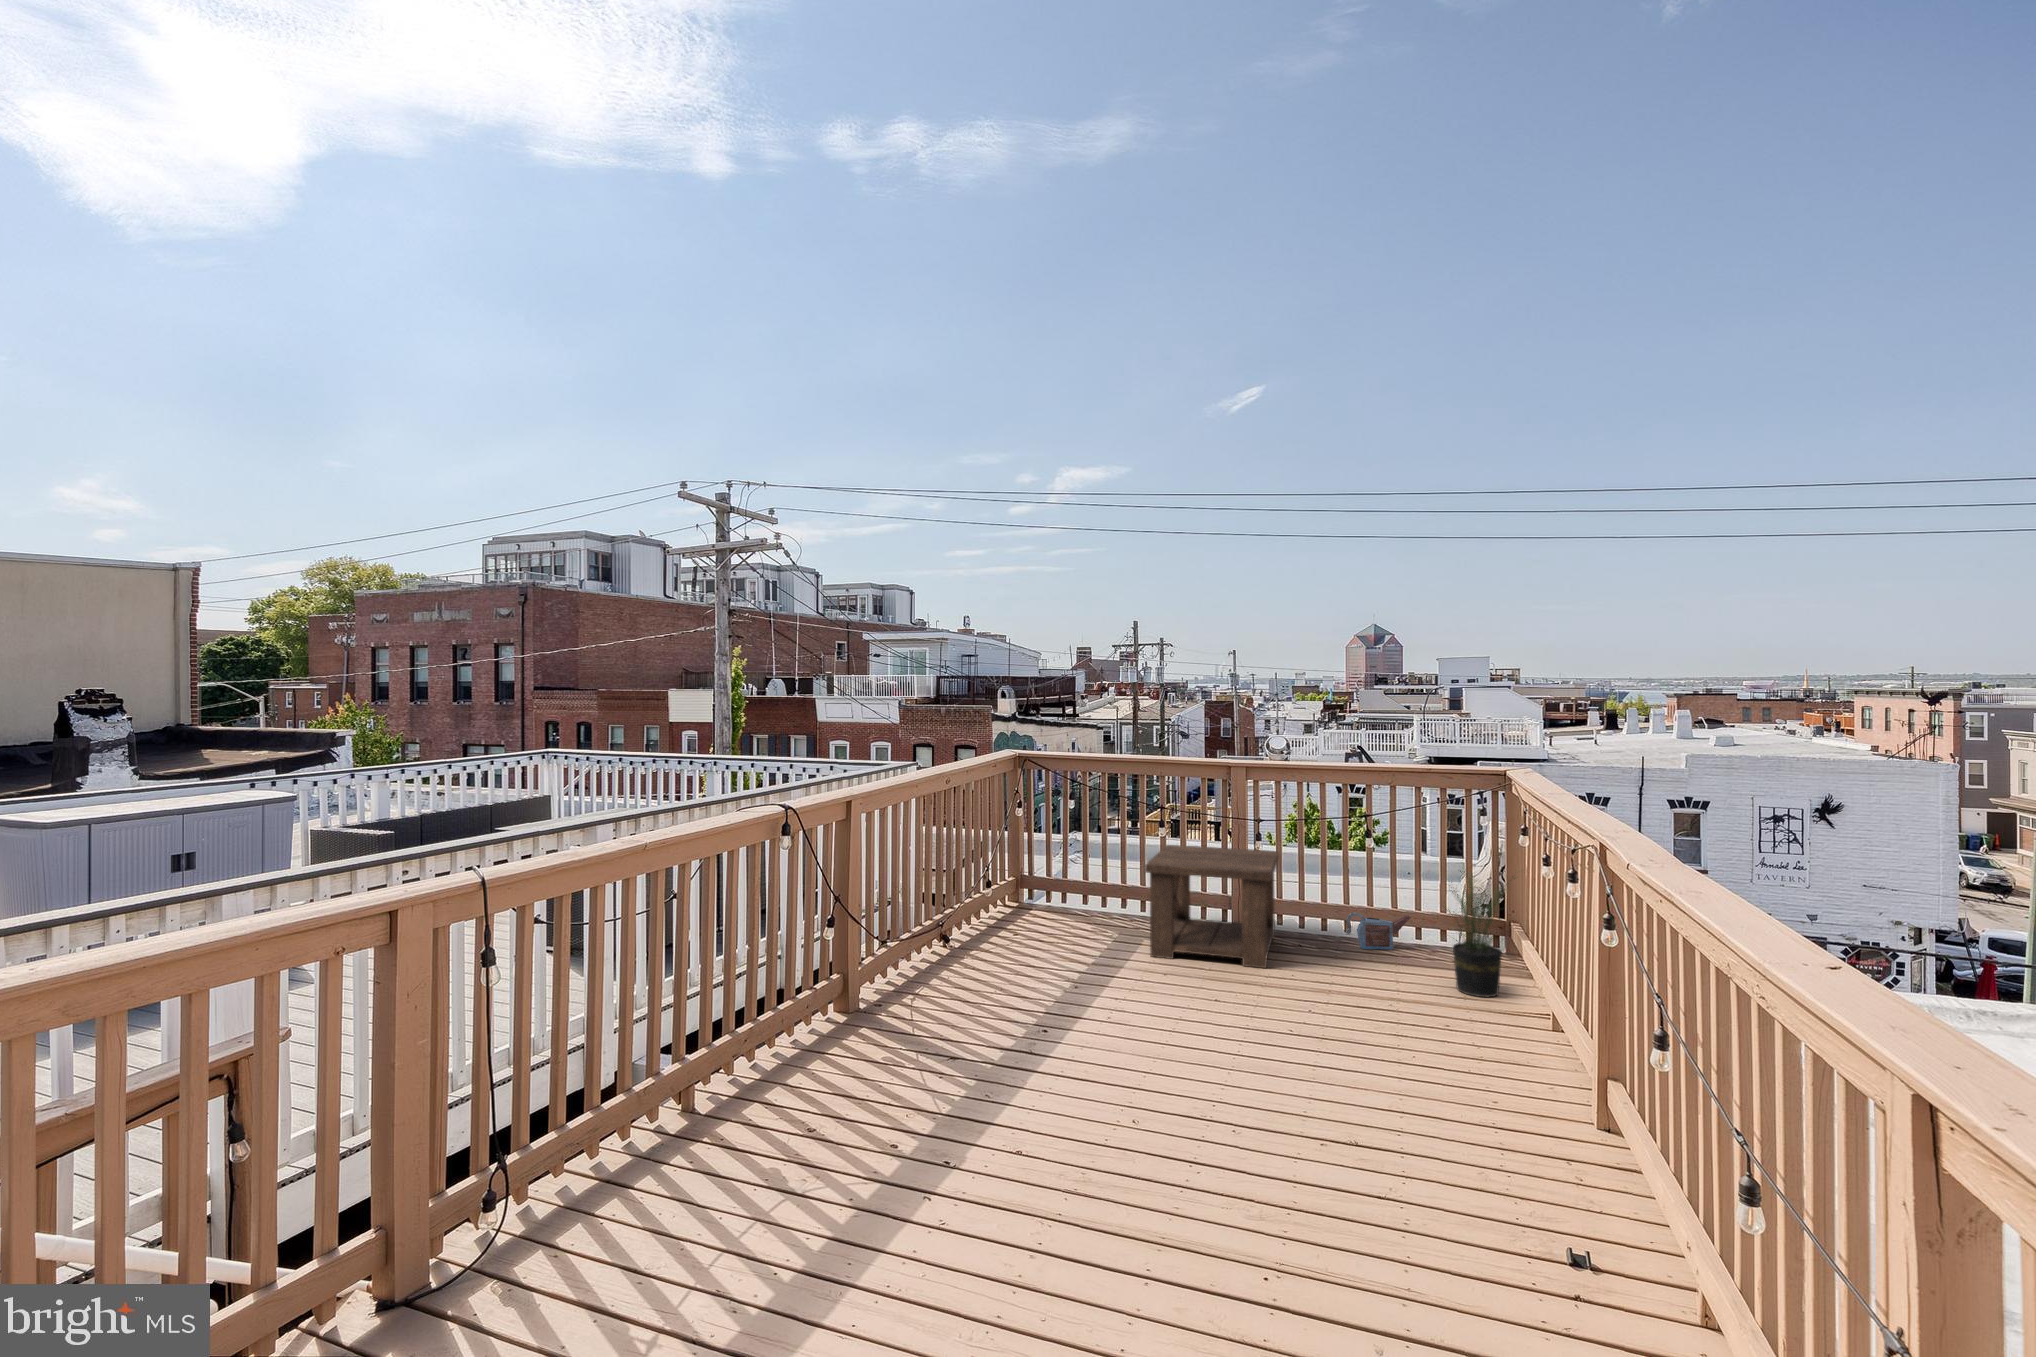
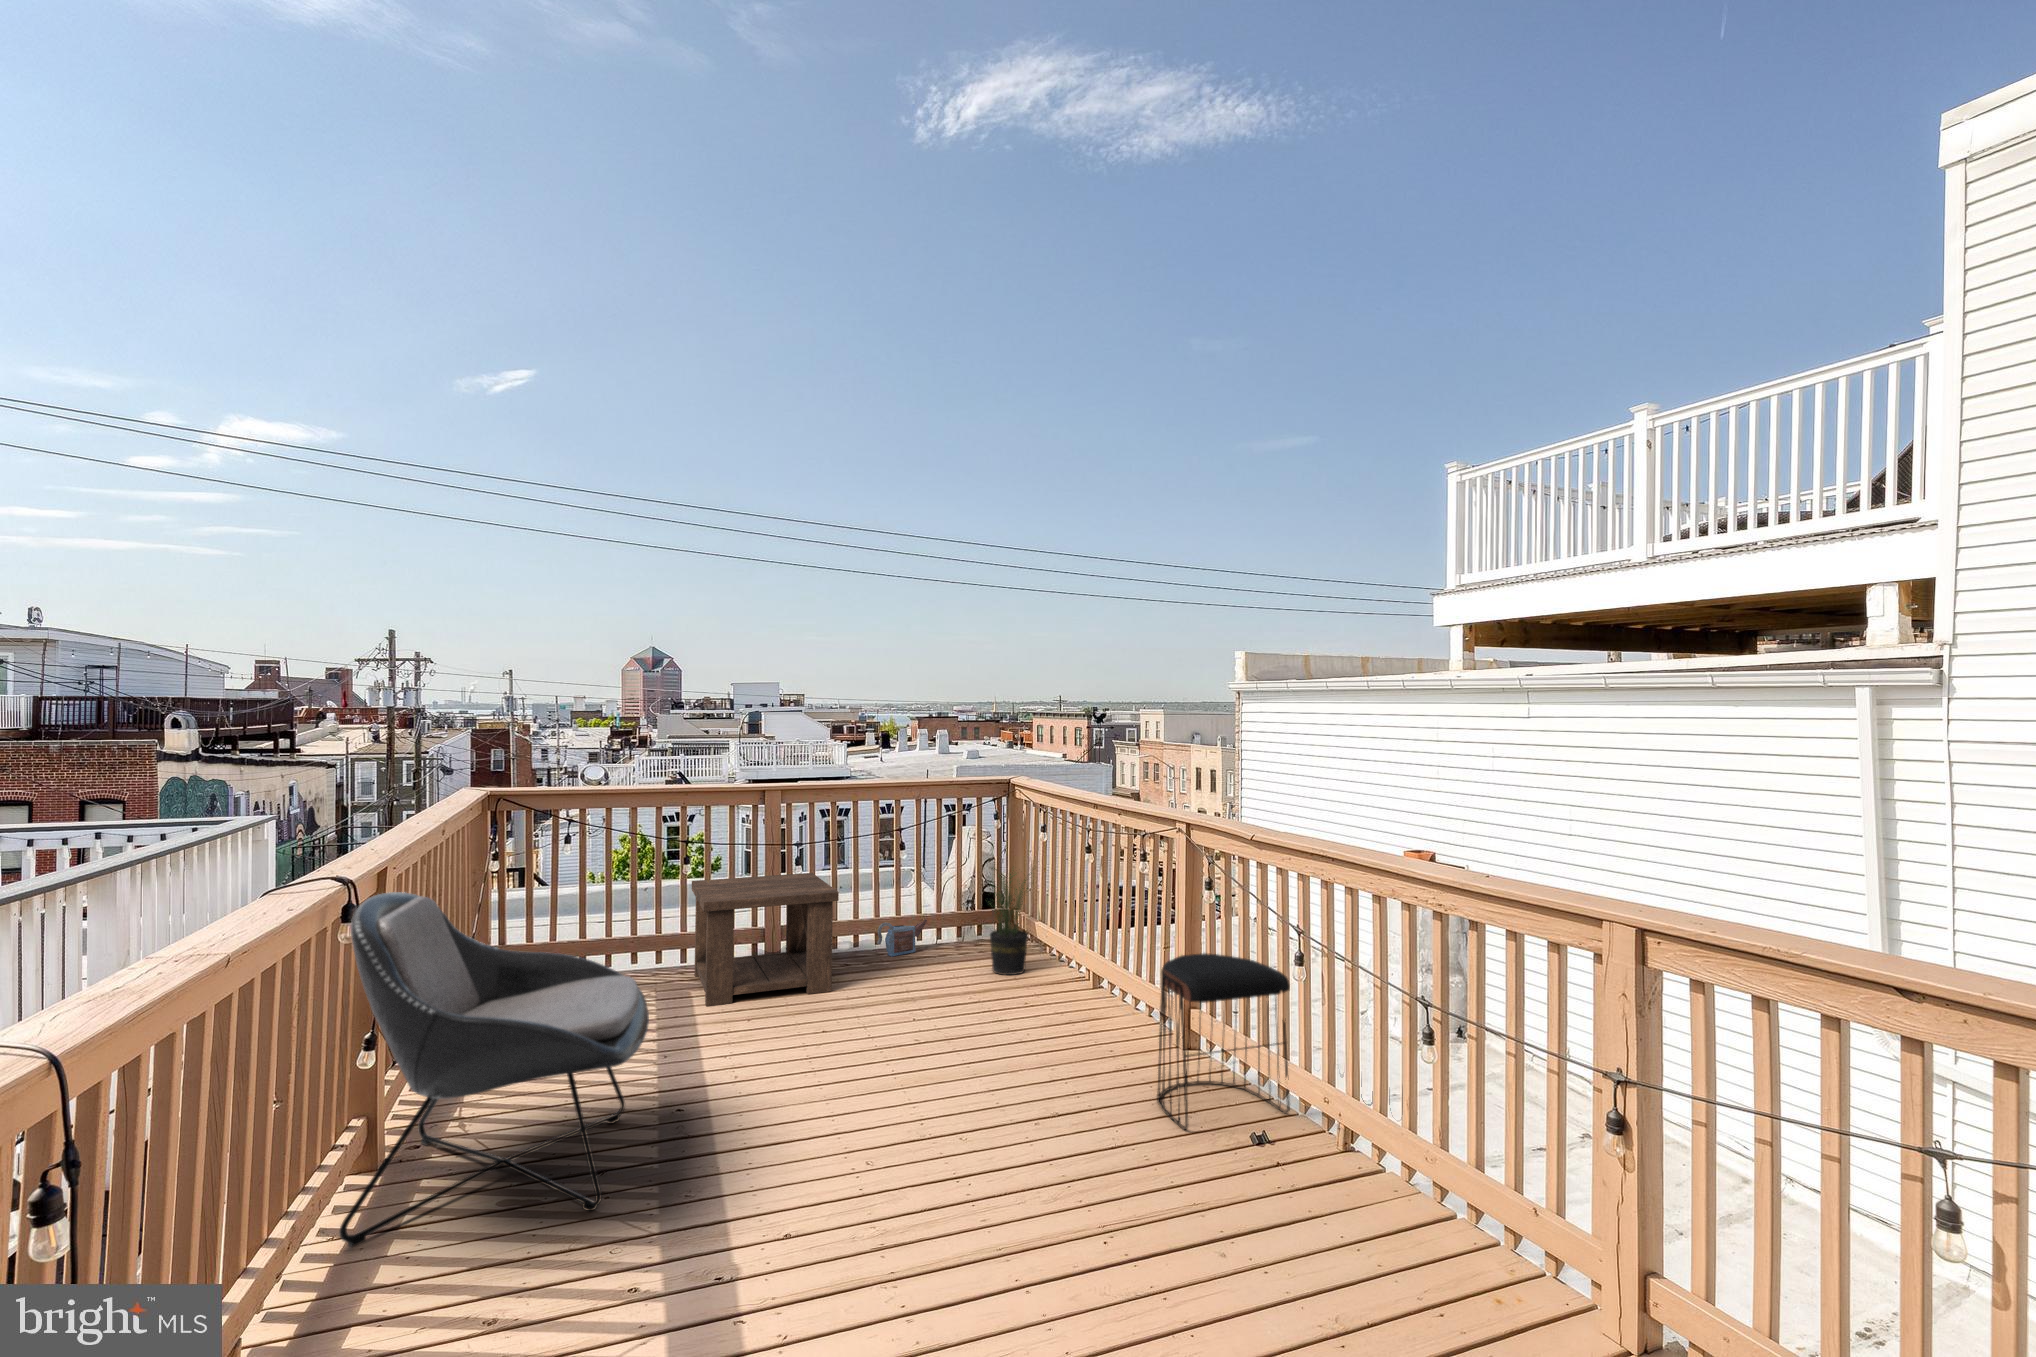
lounge chair: none [790,824,1016,1082] -> present [339,892,649,1247]
stool: none [1477,1009,1663,1259] -> present [1157,953,1290,1130]

